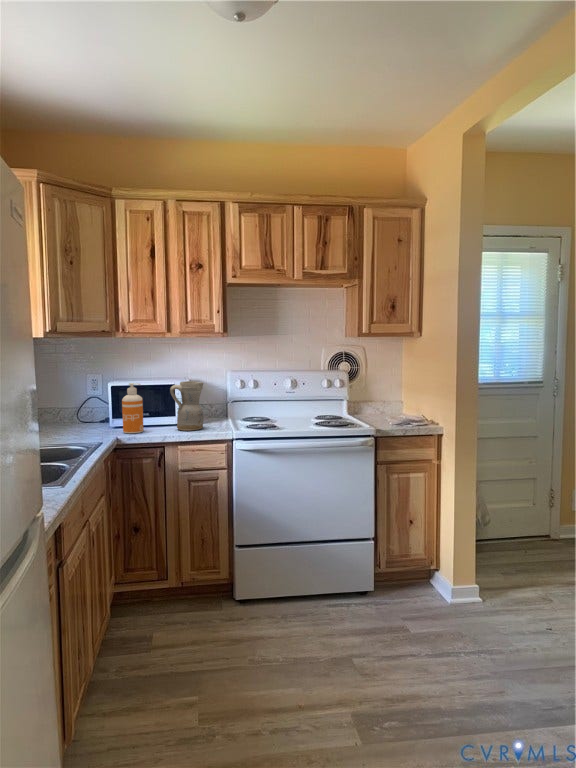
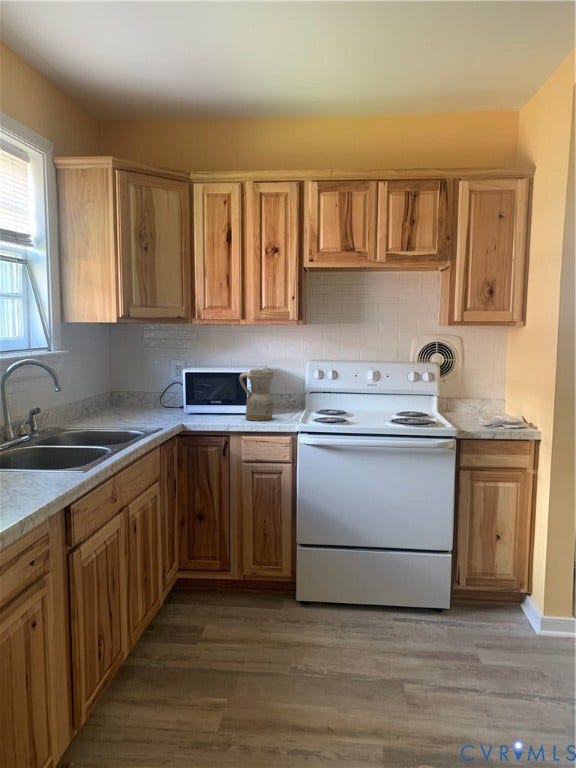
soap dispenser: present [122,383,144,433] -> none [192,369,212,420]

